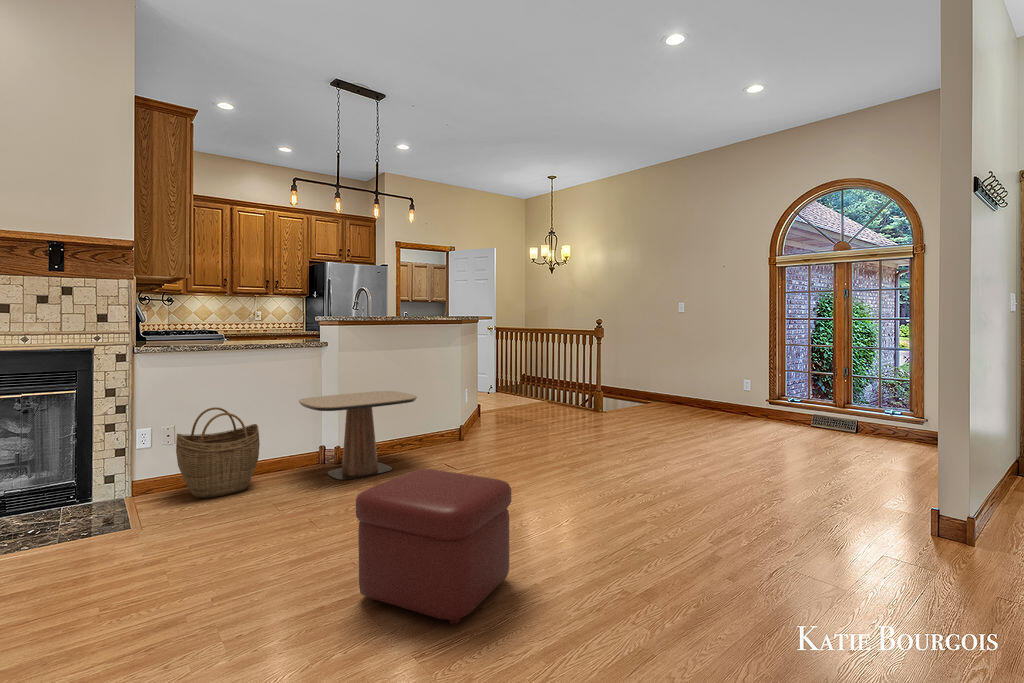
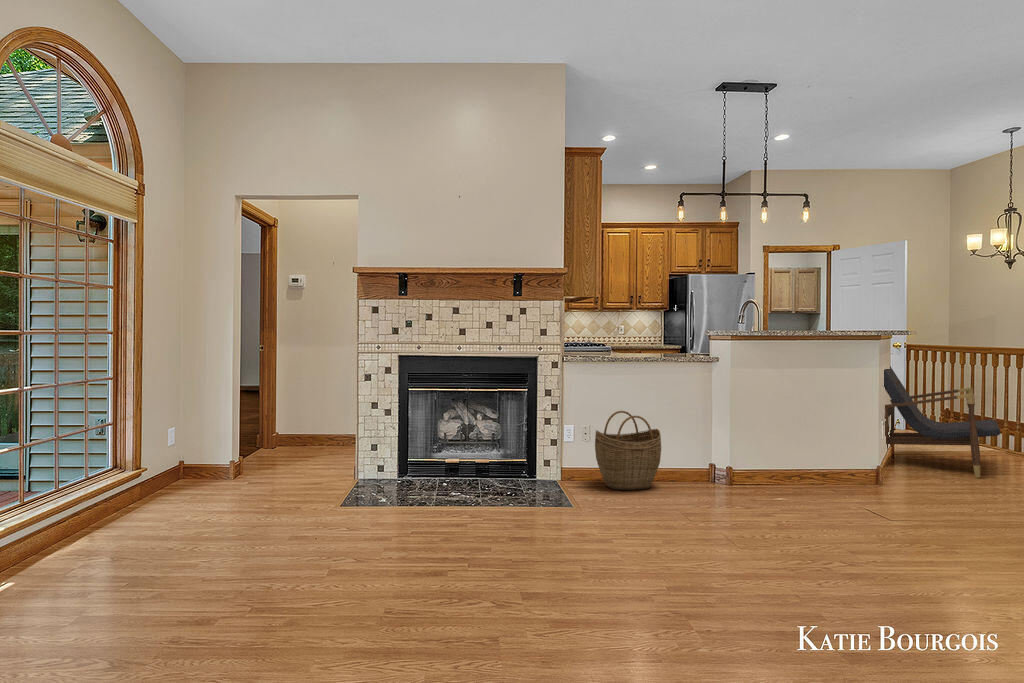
lounge chair: none [471,345,556,436] -> present [884,366,1001,478]
side table: present [299,391,417,480] -> none [693,407,818,493]
ottoman: present [356,469,512,625] -> none [802,481,981,635]

